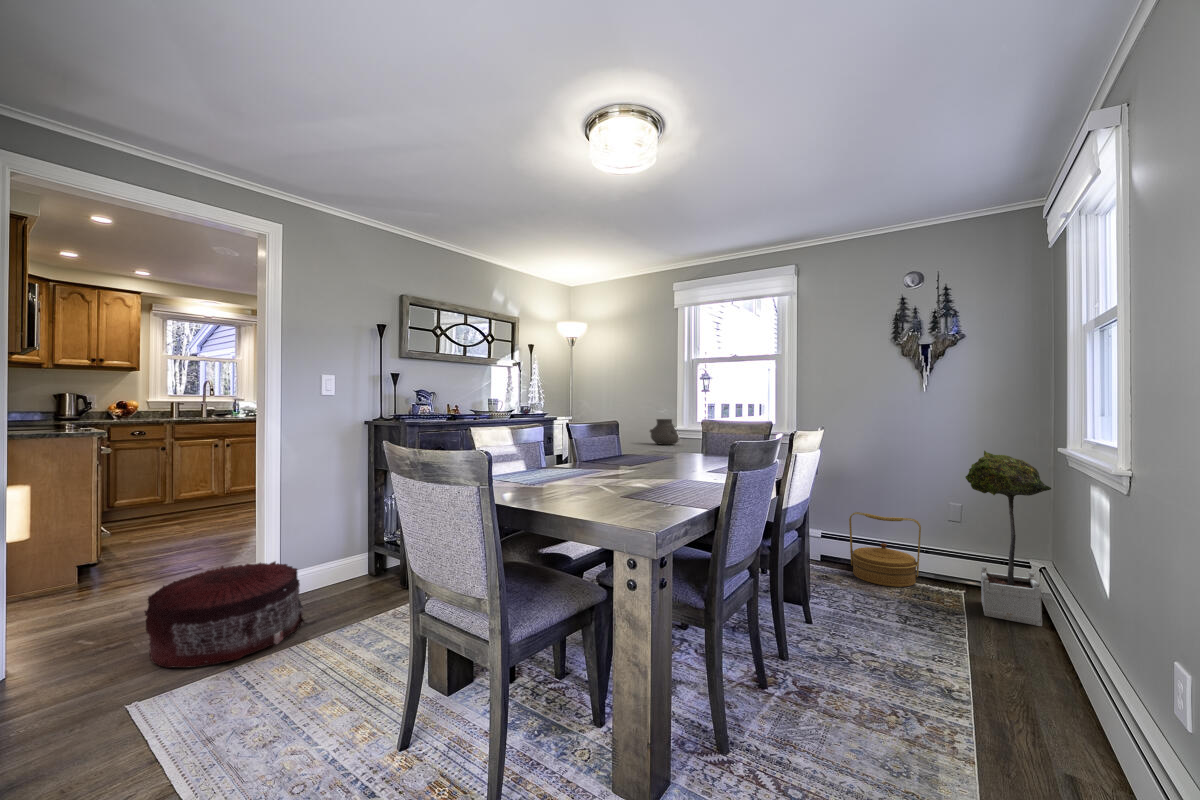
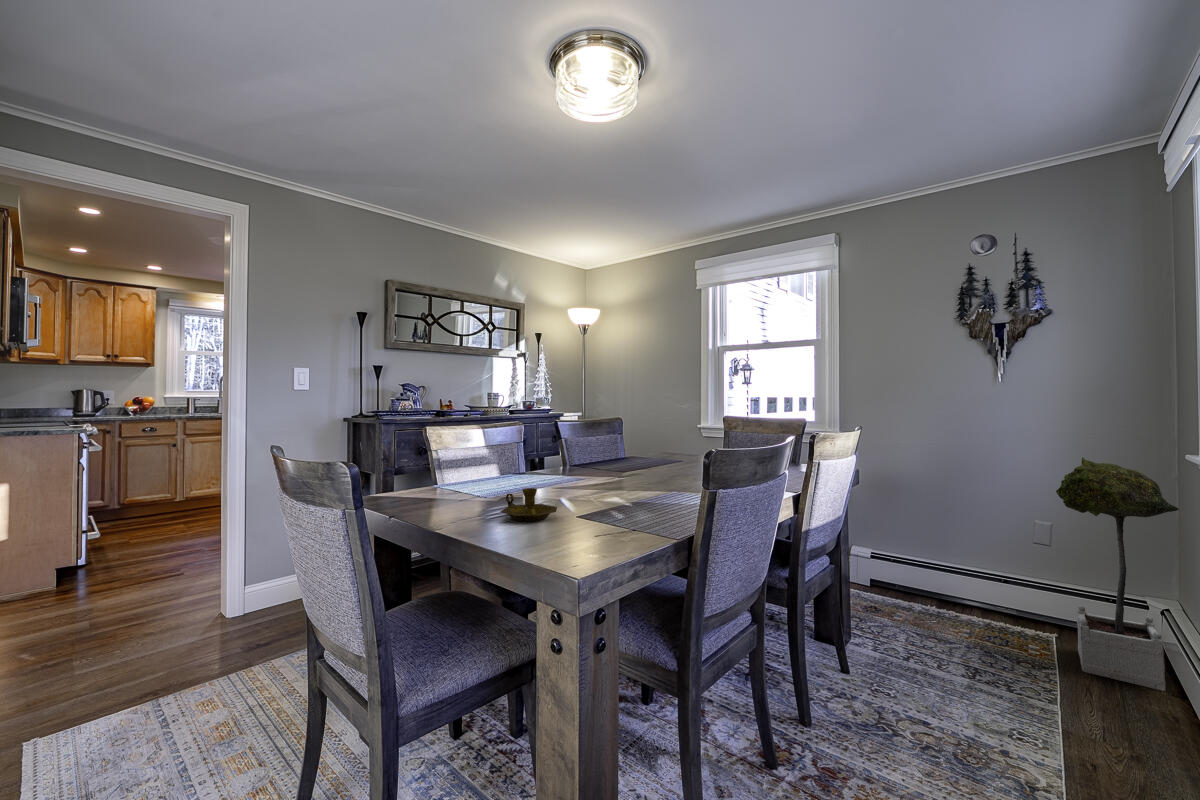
vase: present [650,419,679,445] -> none [671,417,705,446]
candlestick: none [560,475,605,500] -> present [500,488,557,521]
woven basket: present [849,512,921,587] -> none [904,530,997,625]
pouf: present [145,562,304,668] -> none [72,574,255,697]

